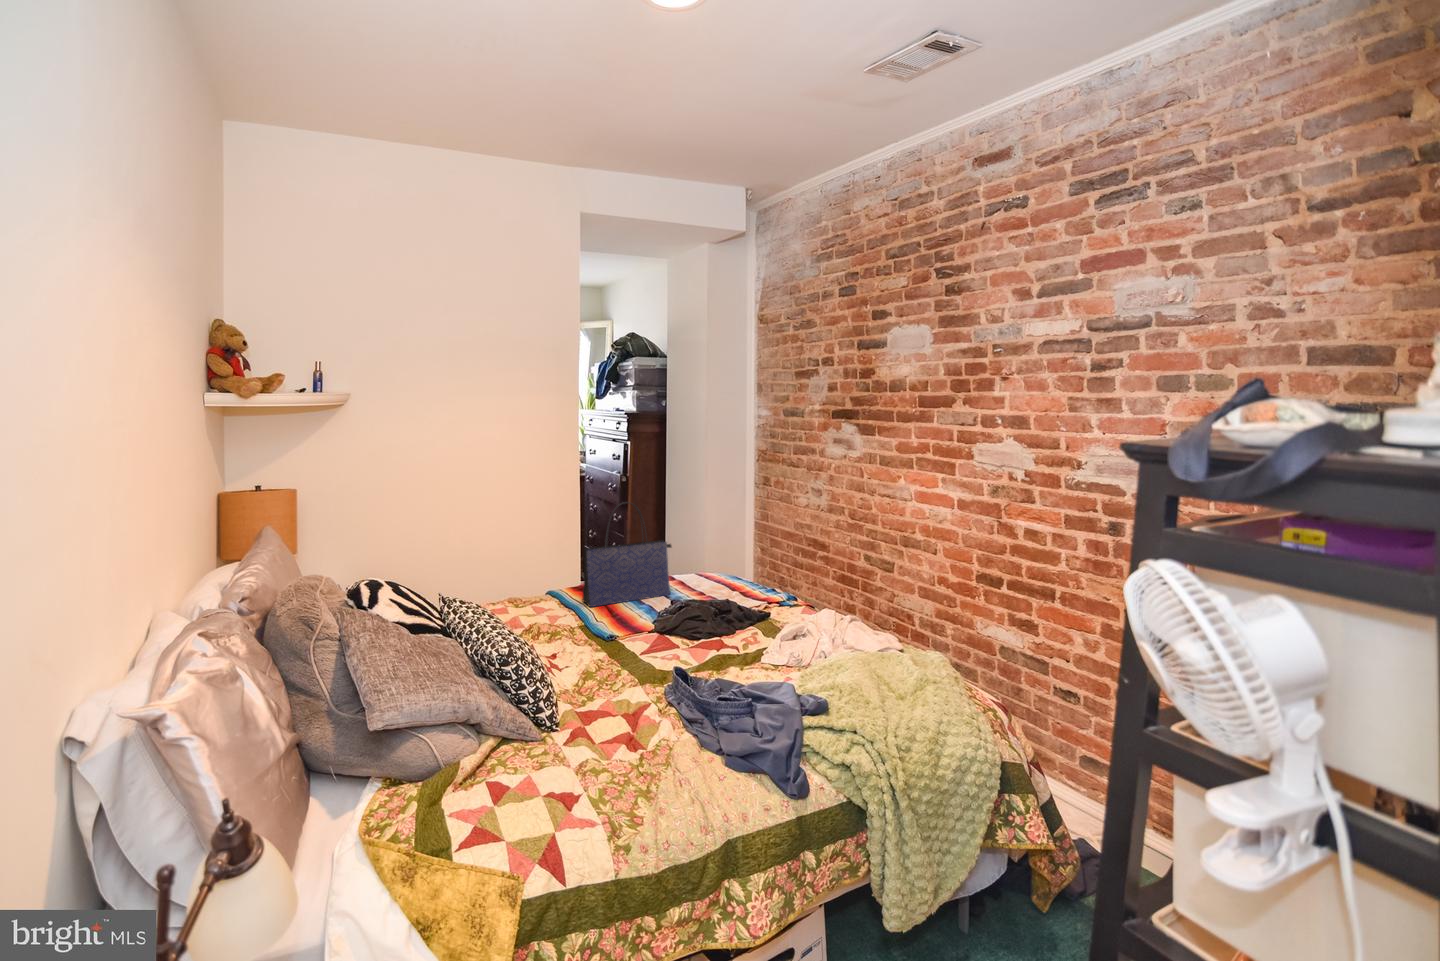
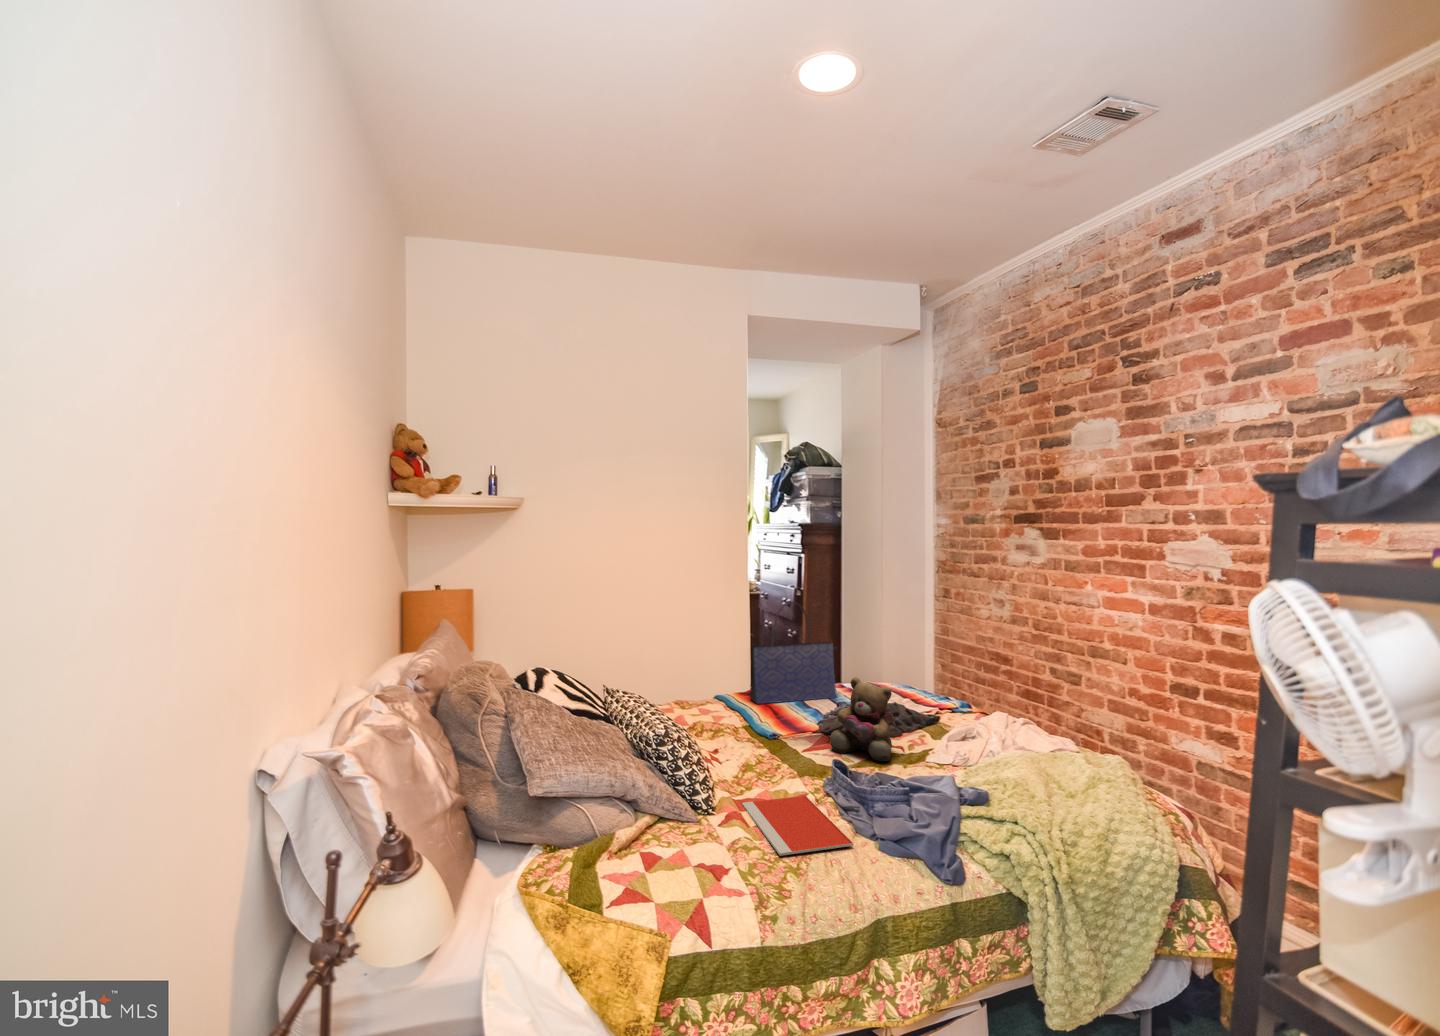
teddy bear: none [668,583,733,666] -> present [830,677,896,761]
notebook: none [580,717,702,801] -> present [742,796,853,856]

